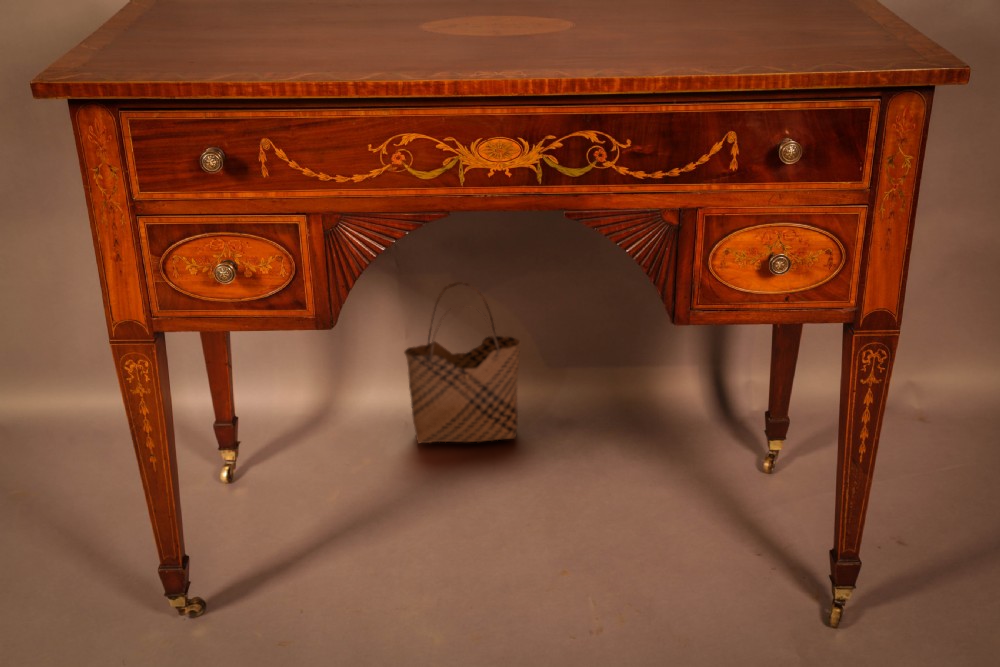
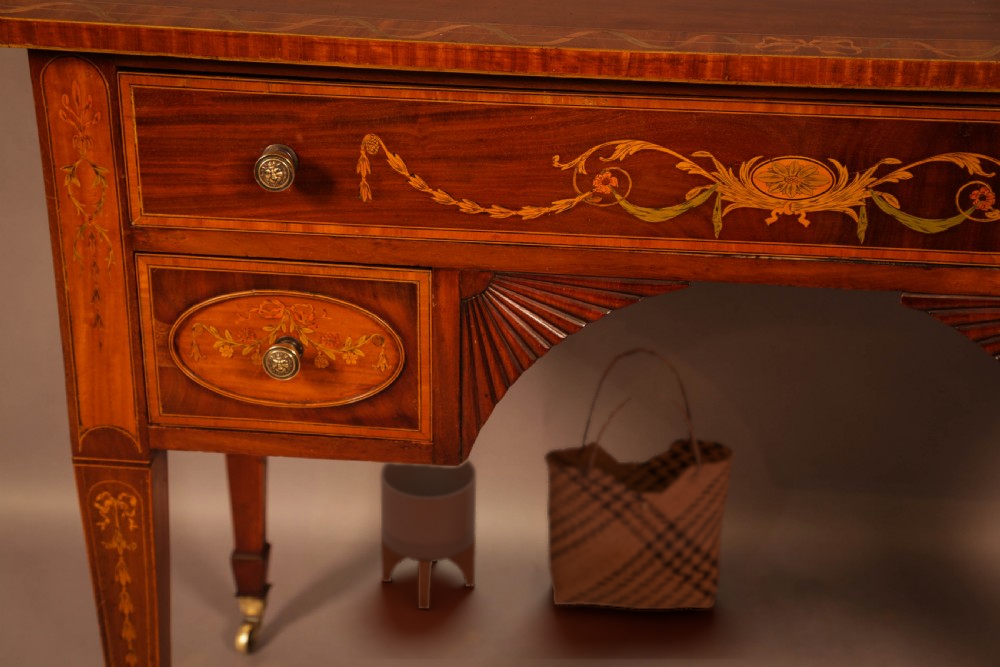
planter: none [304,354,369,452] -> present [380,460,476,609]

